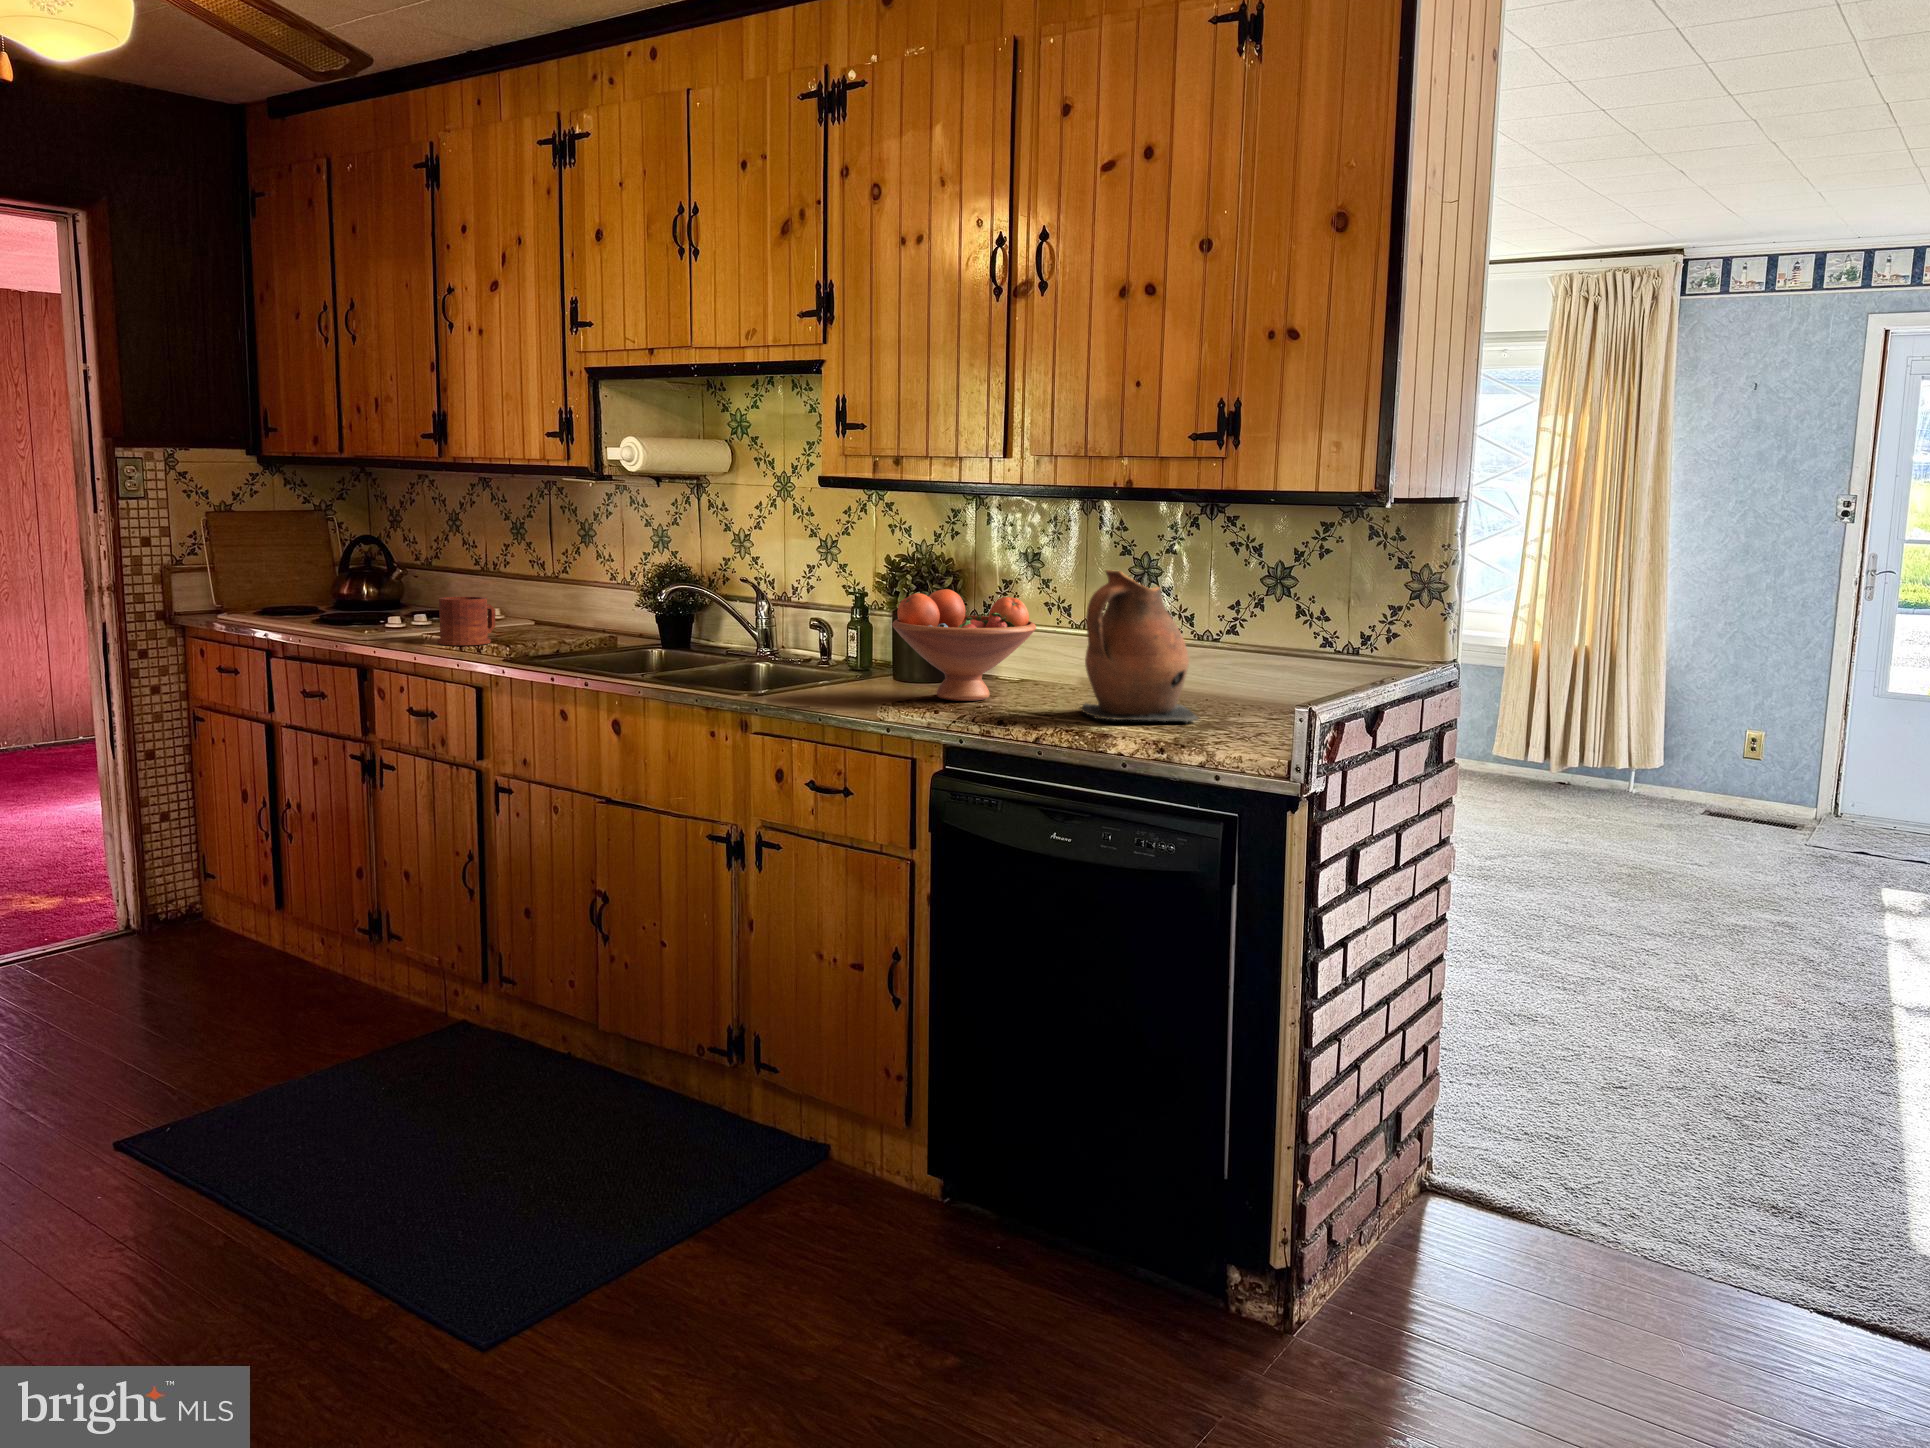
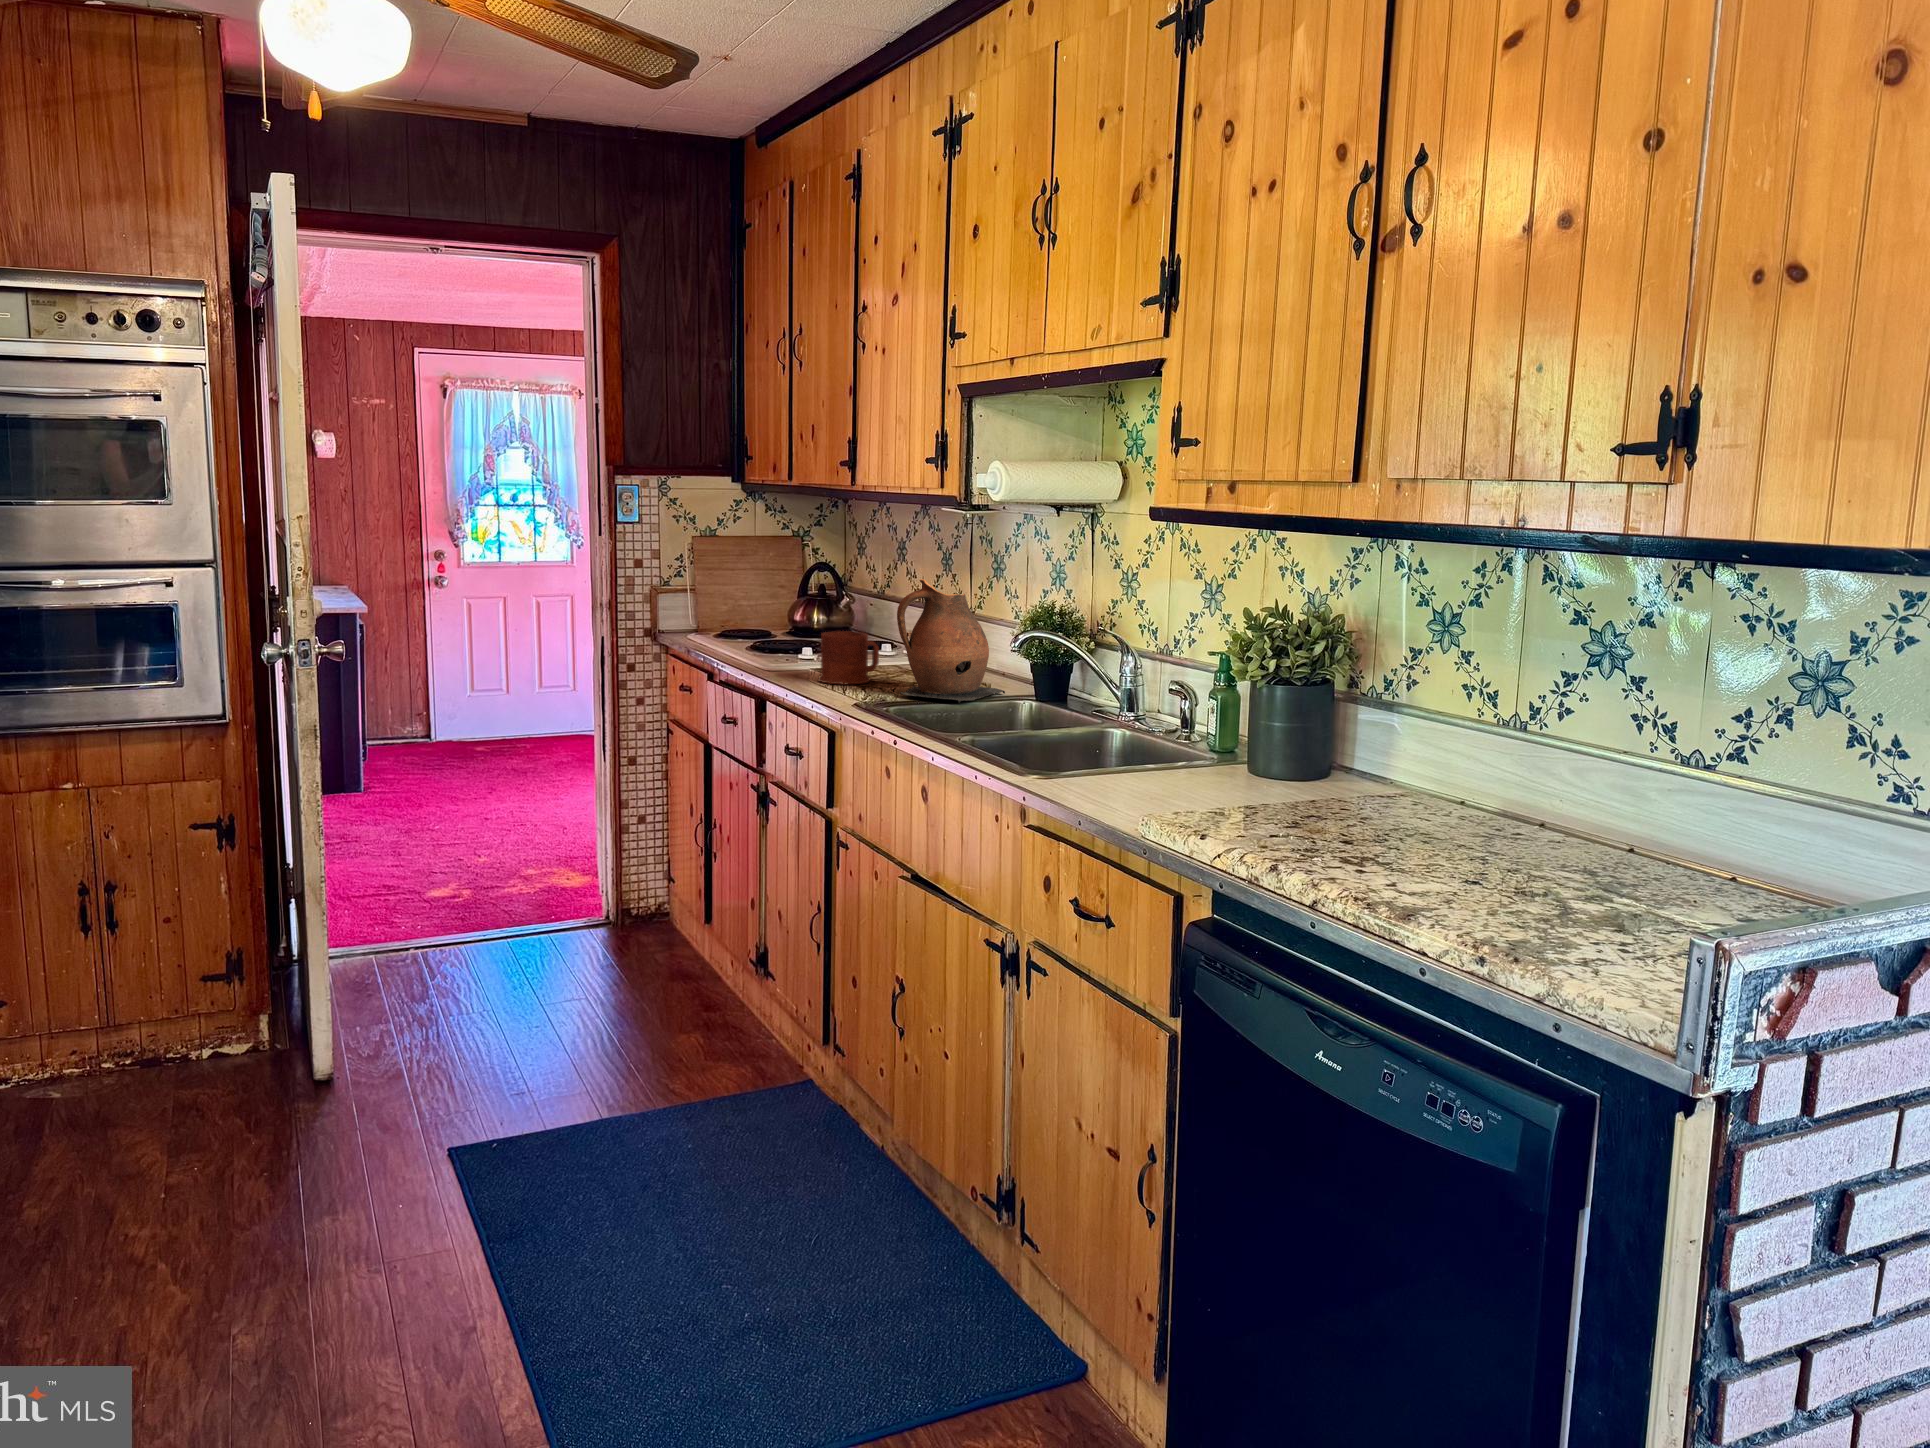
ceramic pitcher: present [1080,570,1198,722] -> present [897,579,1005,703]
fruit bowl: present [892,589,1036,701] -> none [1193,664,1399,822]

